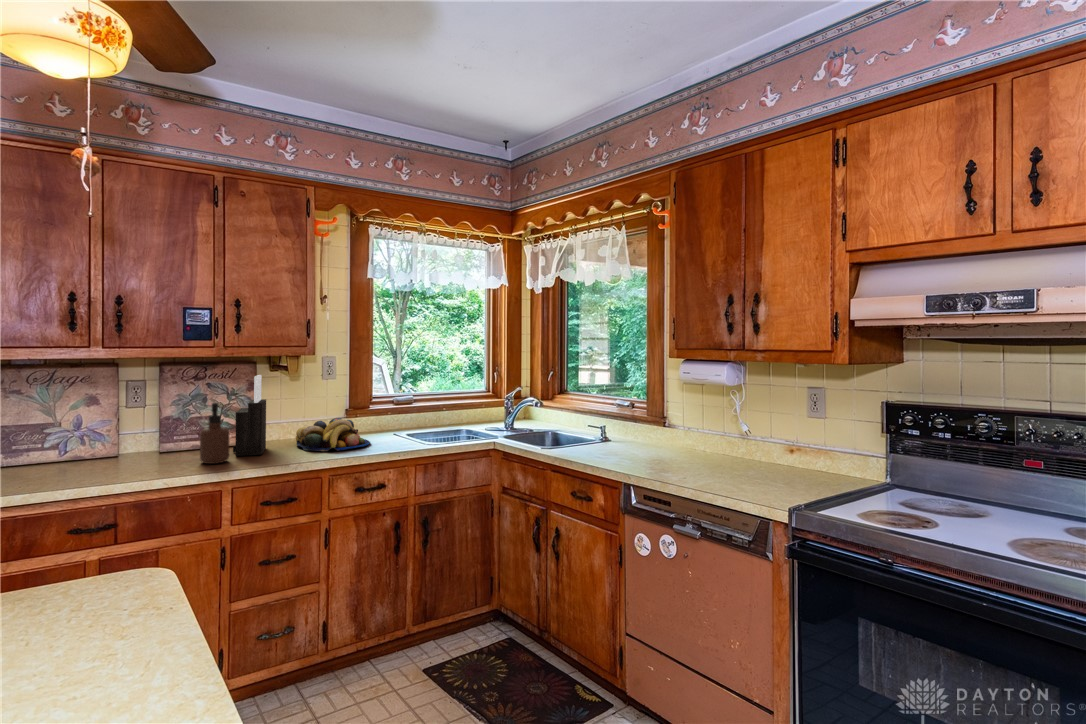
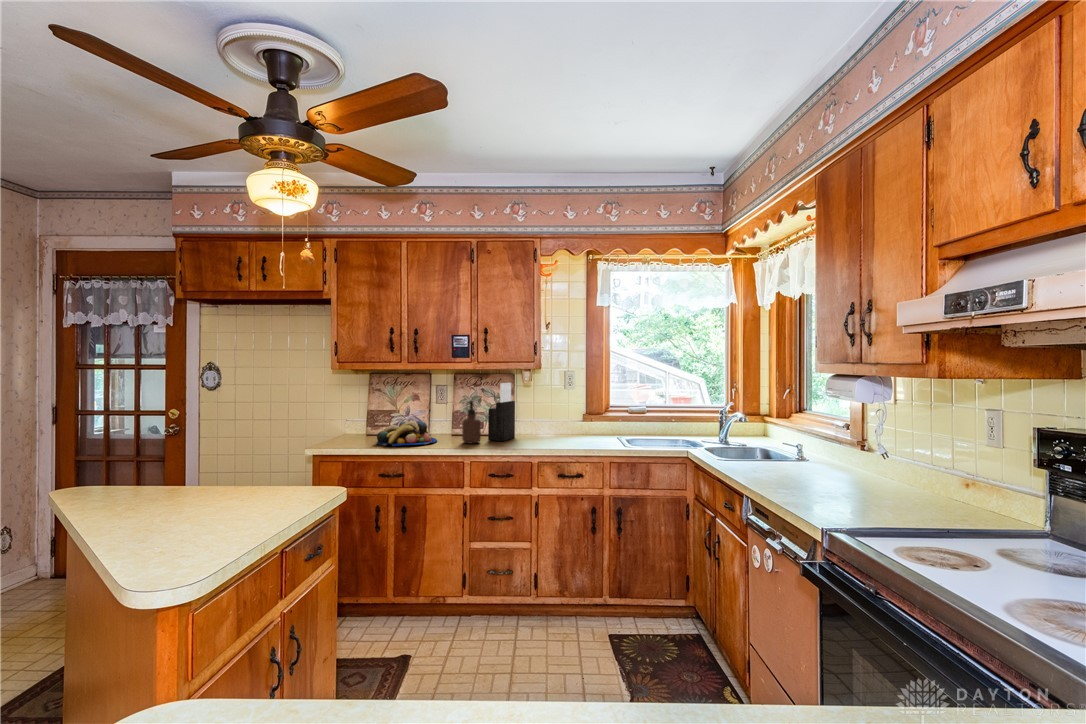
fruit bowl: present [296,418,370,451] -> present [377,420,437,446]

